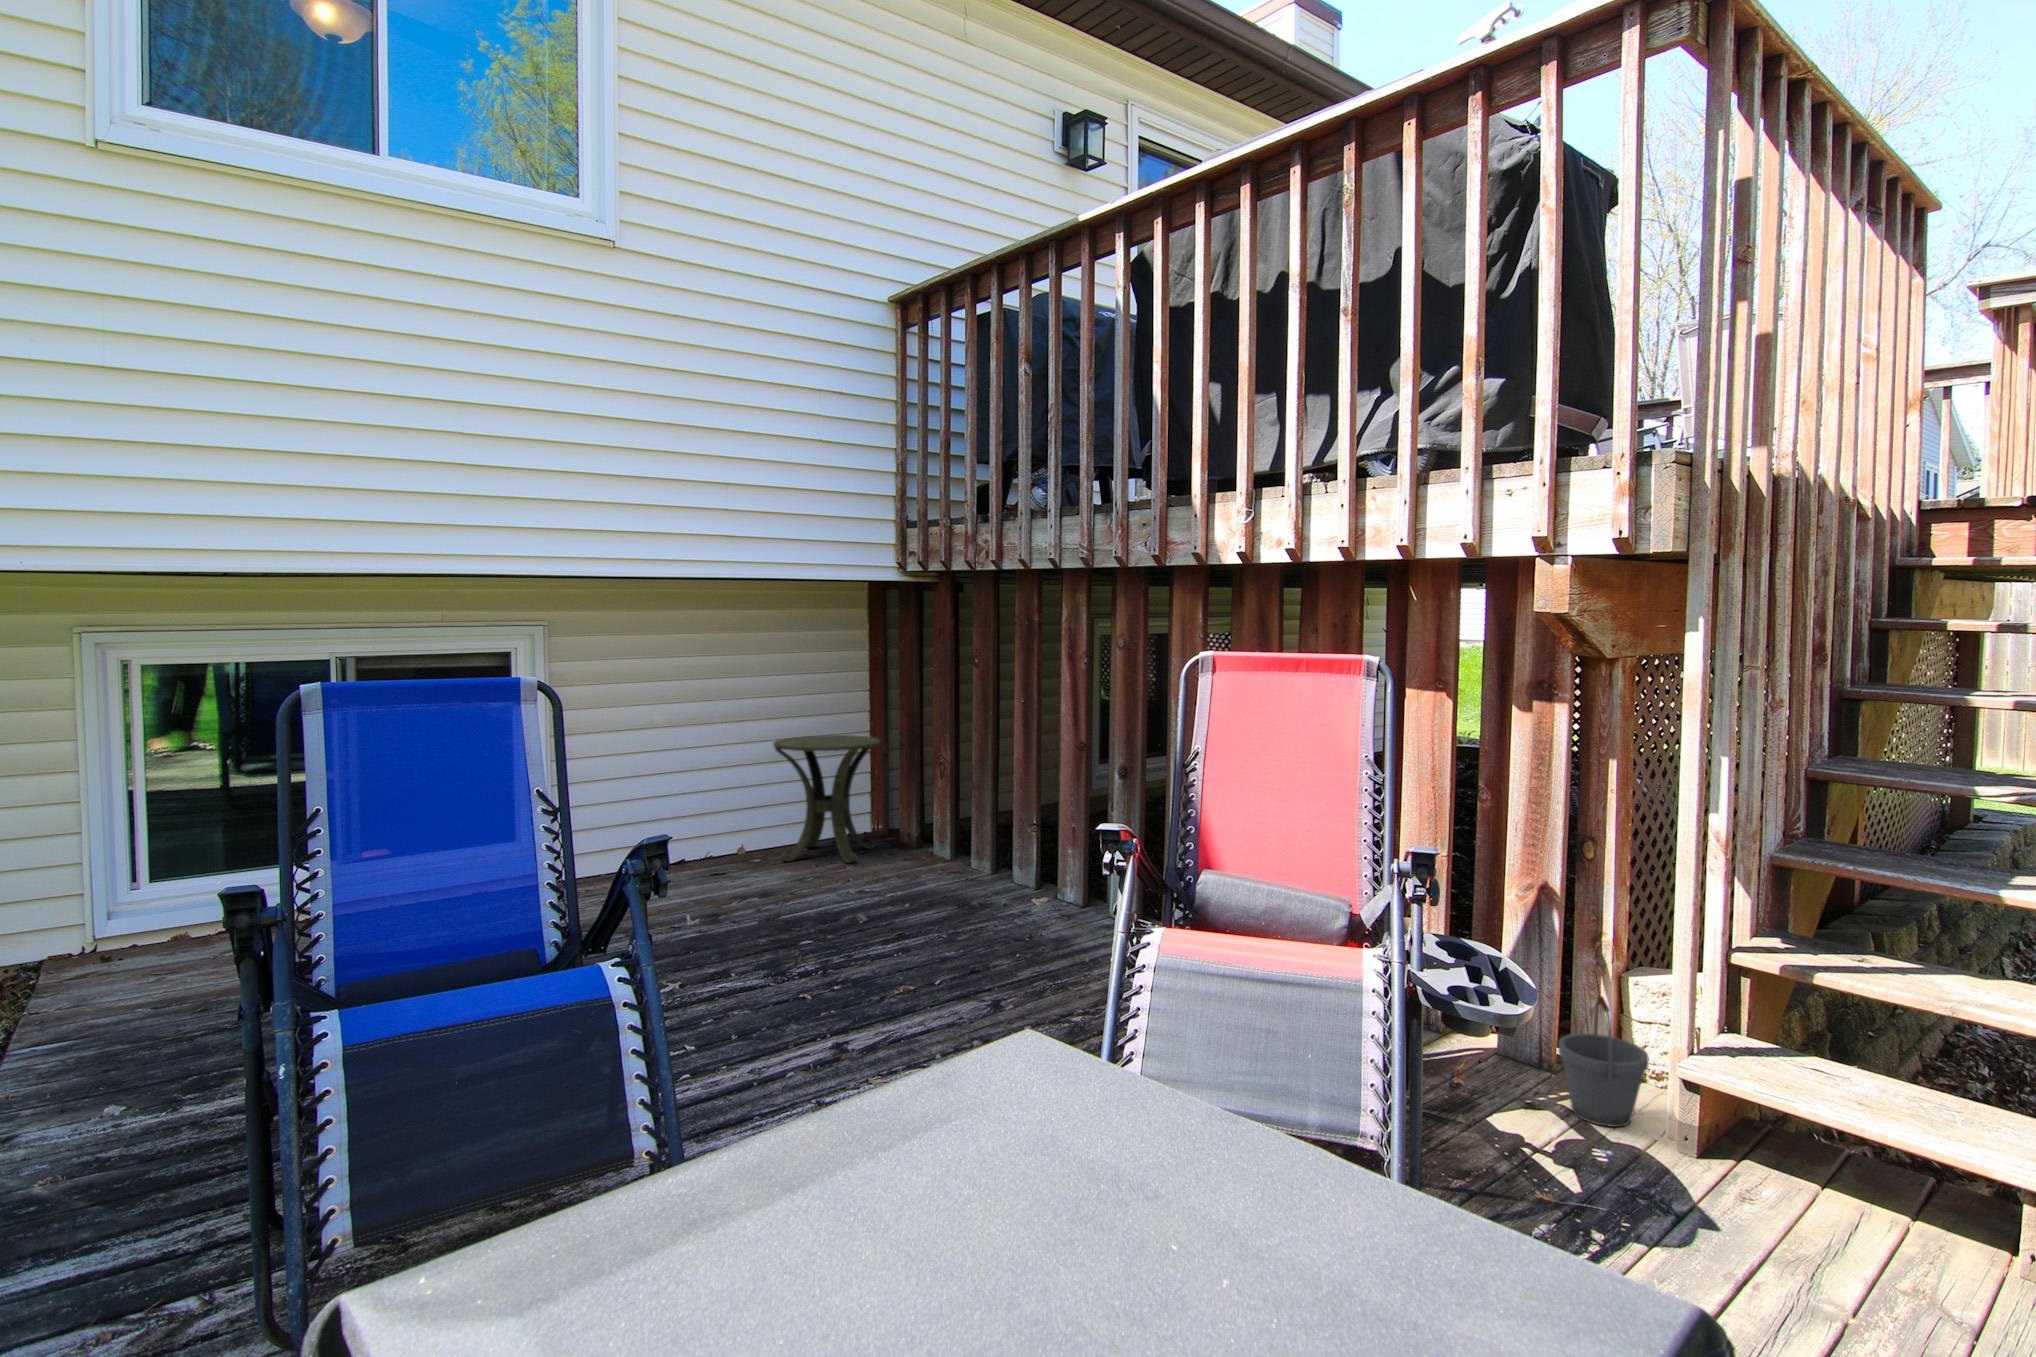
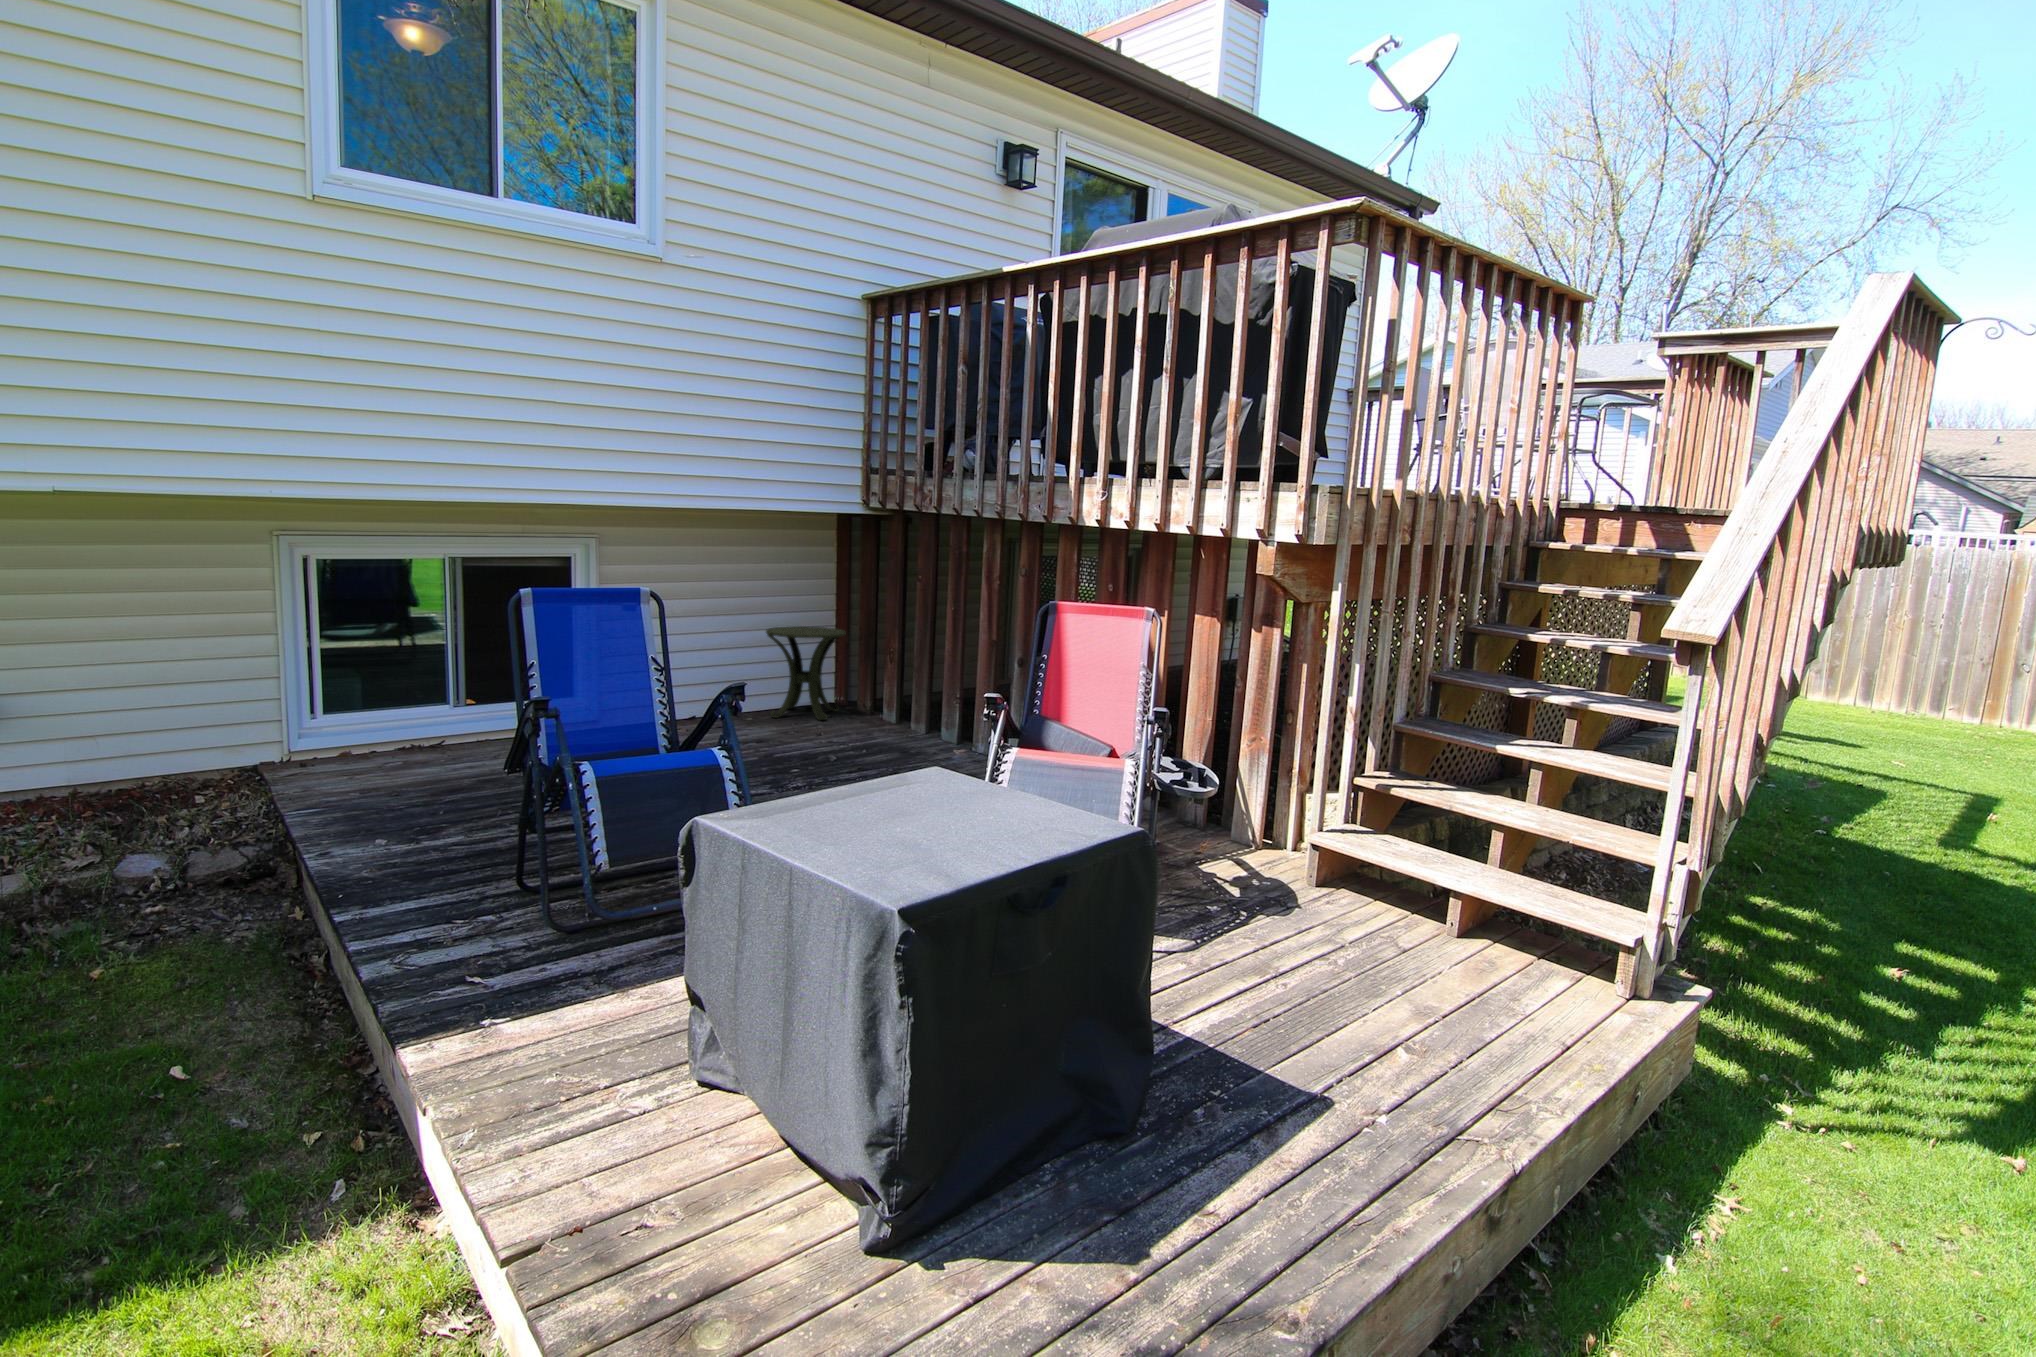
bucket: present [1558,996,1649,1127] -> none [1254,800,1301,872]

